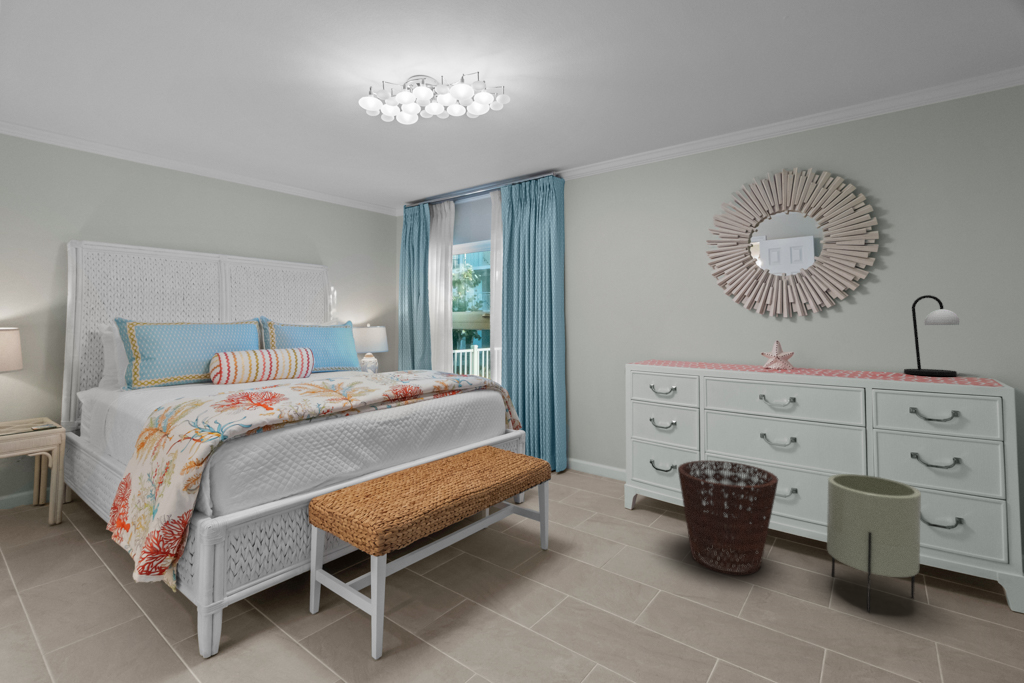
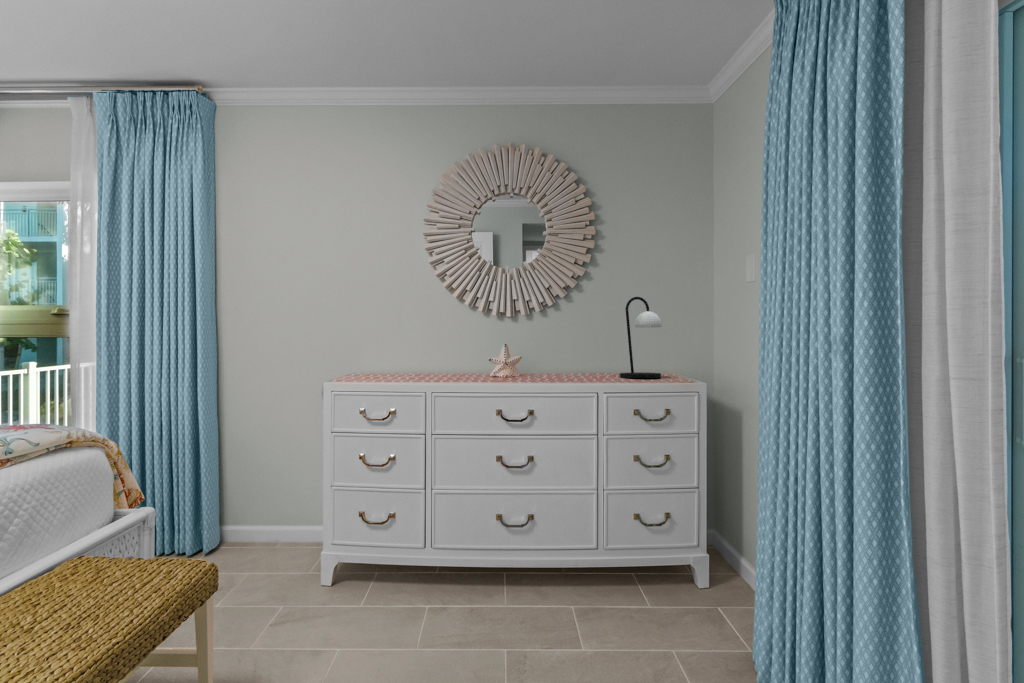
basket: present [678,460,778,575] -> none [407,495,523,636]
planter: present [827,474,921,612] -> none [571,488,652,635]

